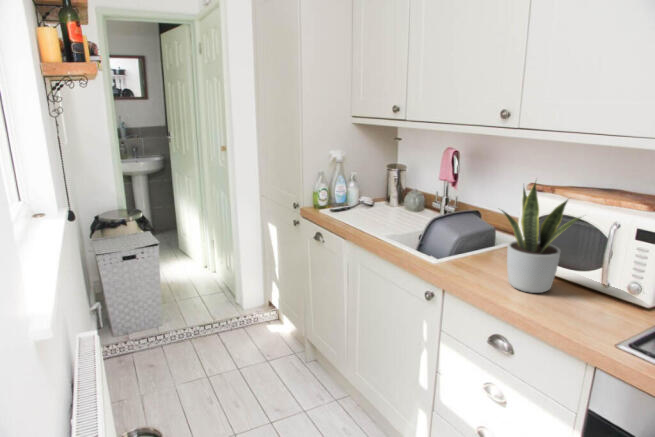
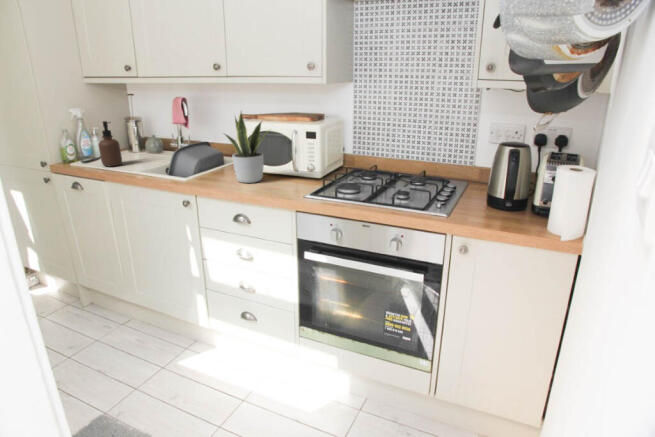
soap dispenser: none [349,169,371,222] -> present [98,121,122,167]

